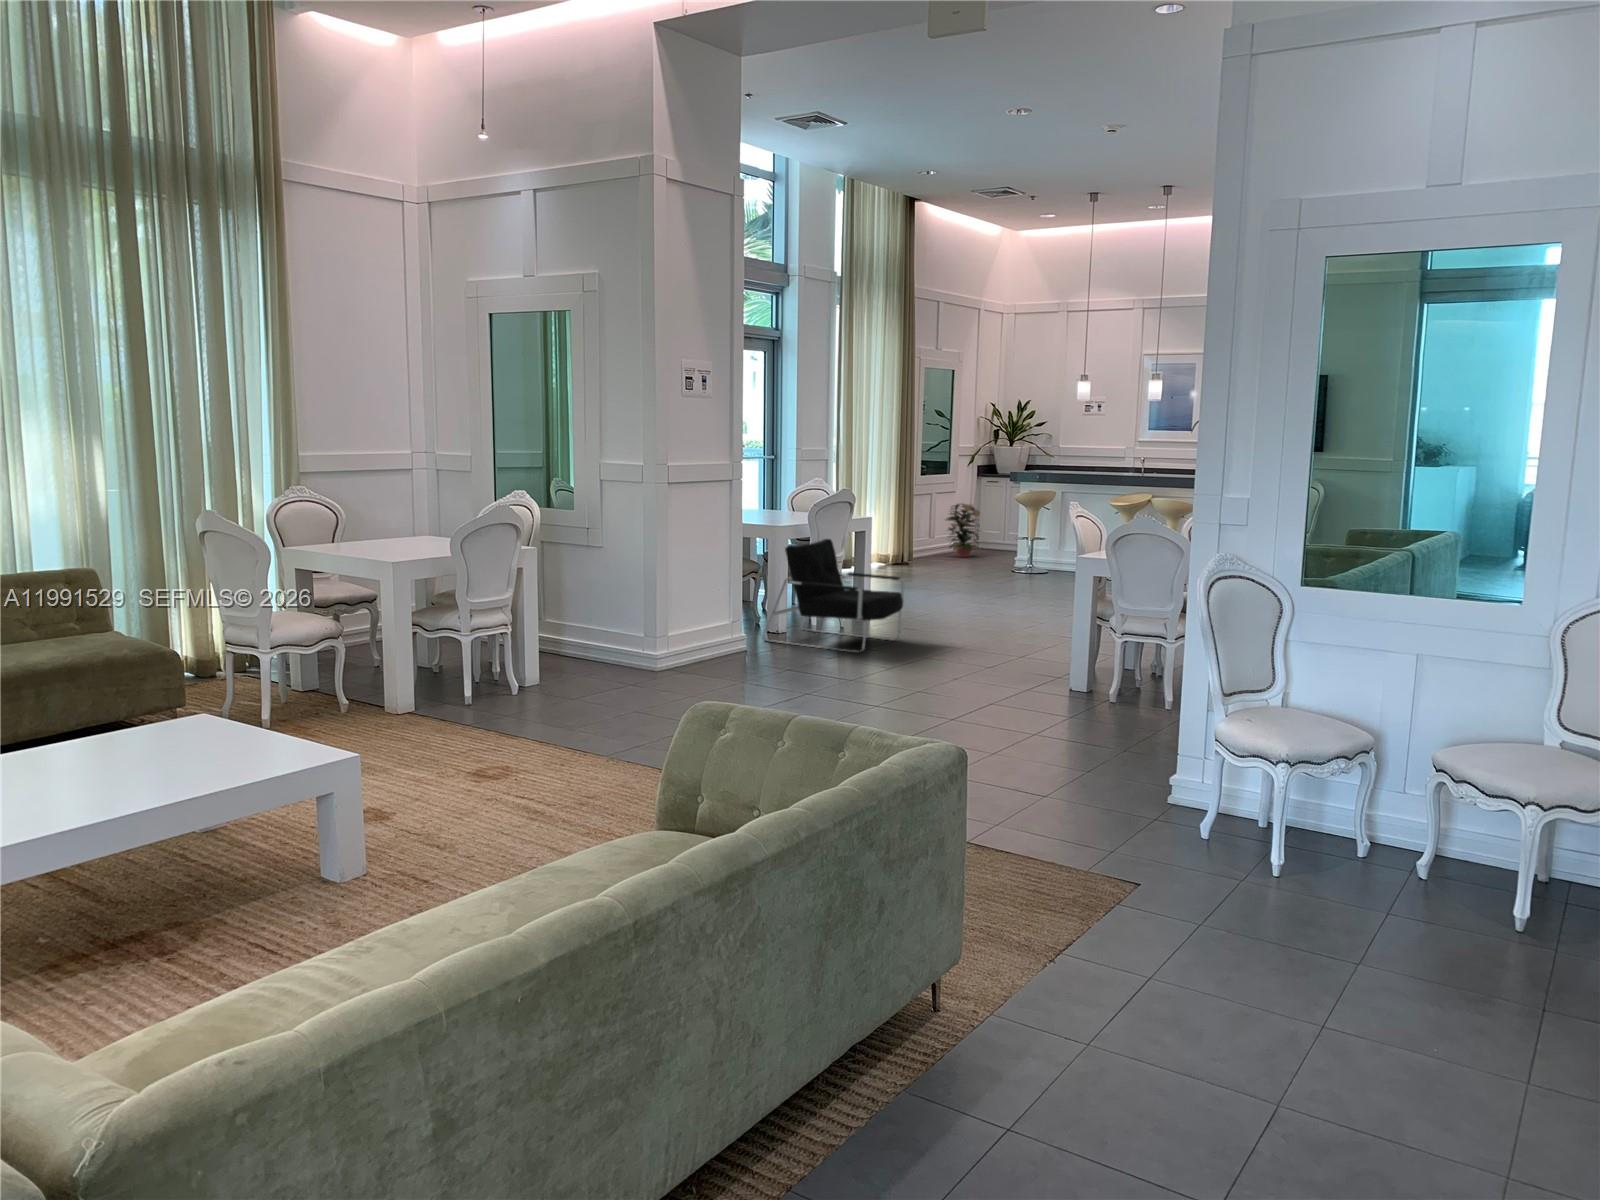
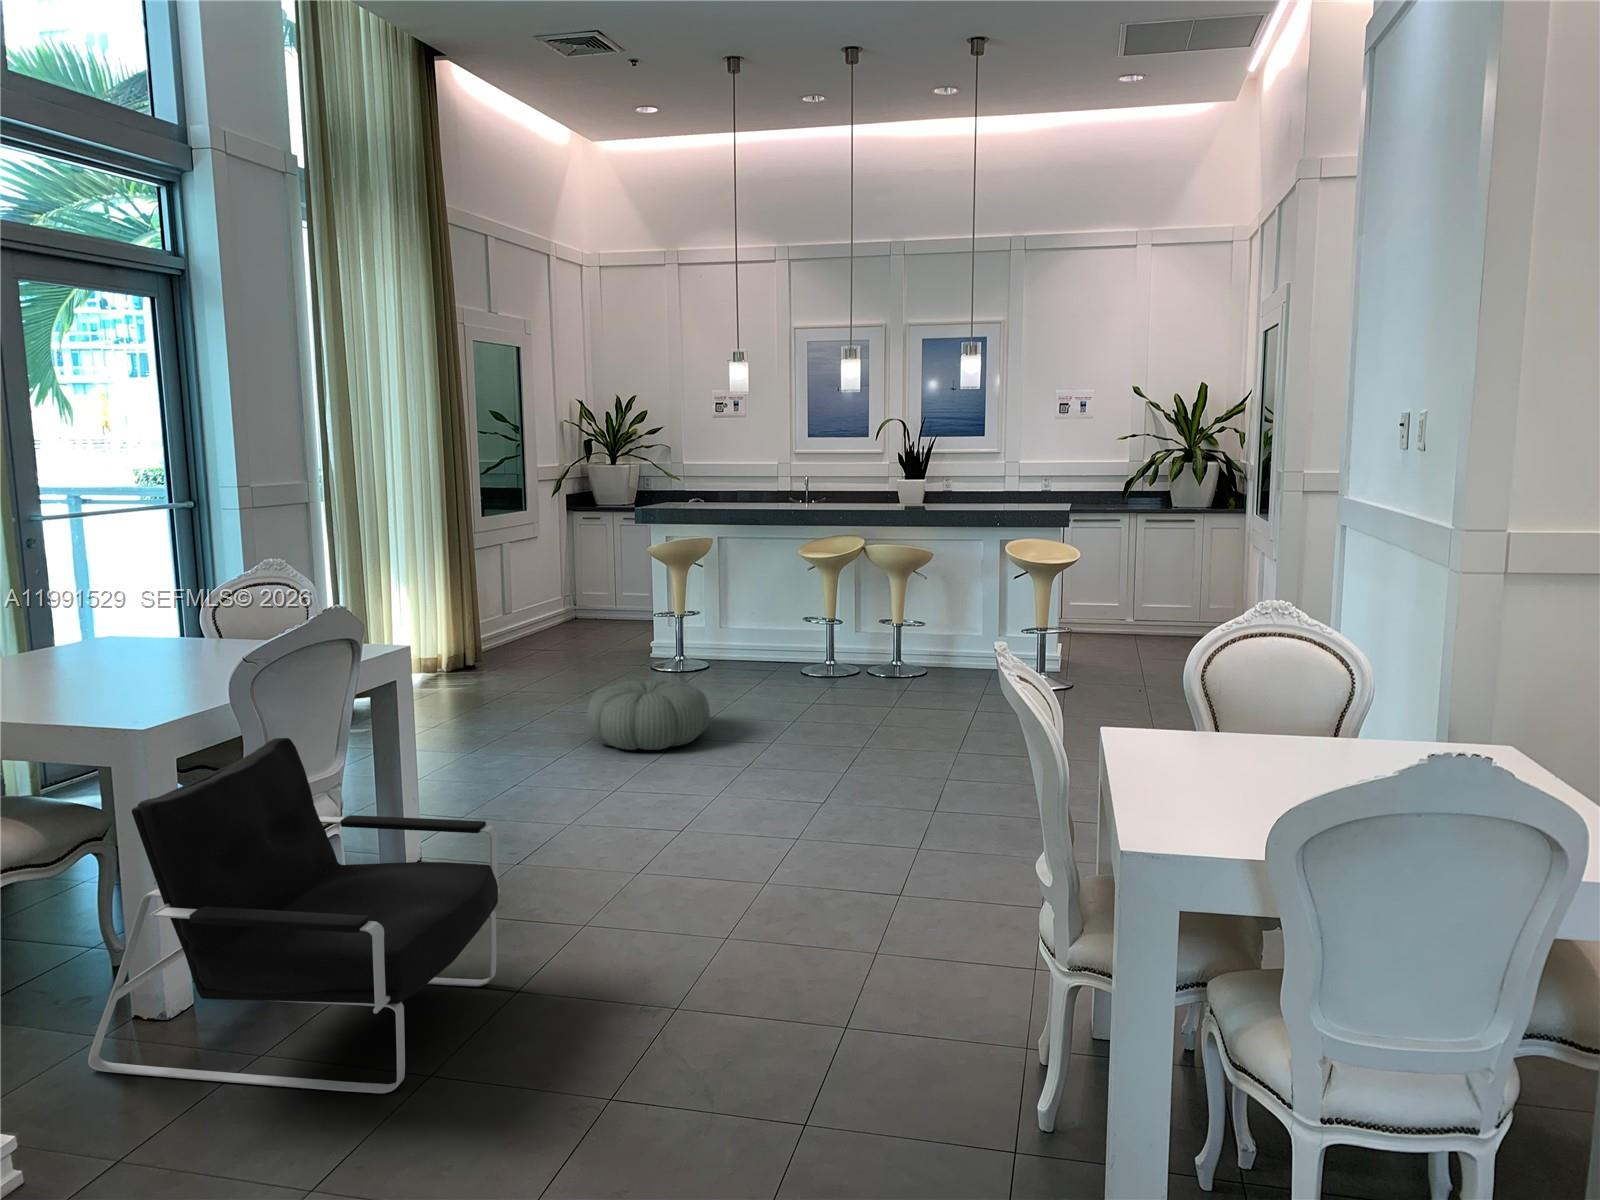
decorative plant: present [946,504,980,557] -> none [523,557,585,641]
pouf: none [963,563,1031,597] -> present [587,679,710,750]

